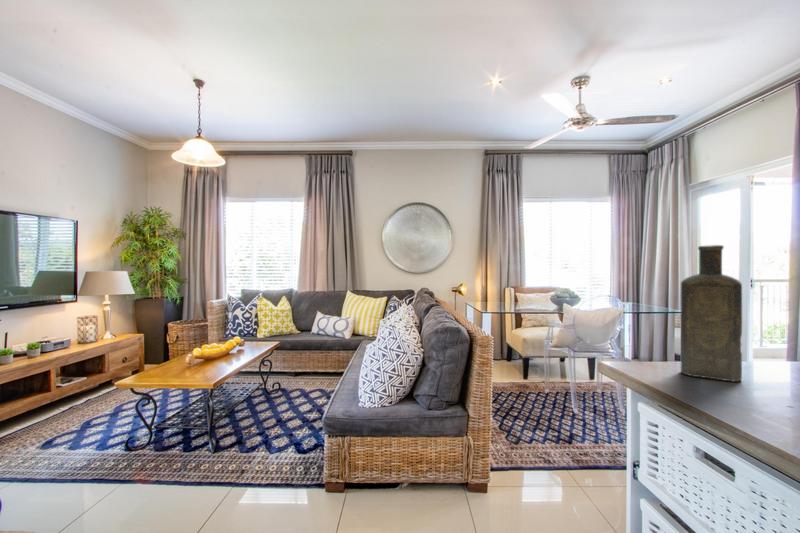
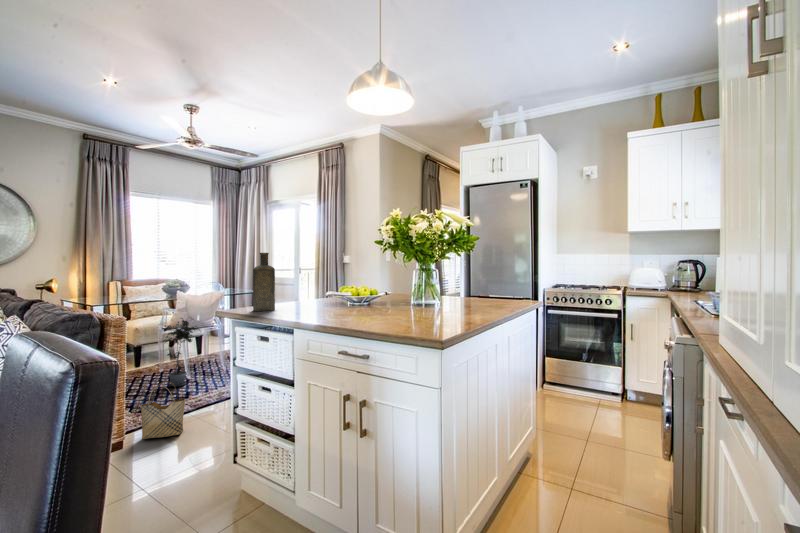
potted plant: none [544,336,590,422] -> present [162,318,200,387]
woven basket: none [509,423,562,506] -> present [140,381,185,439]

